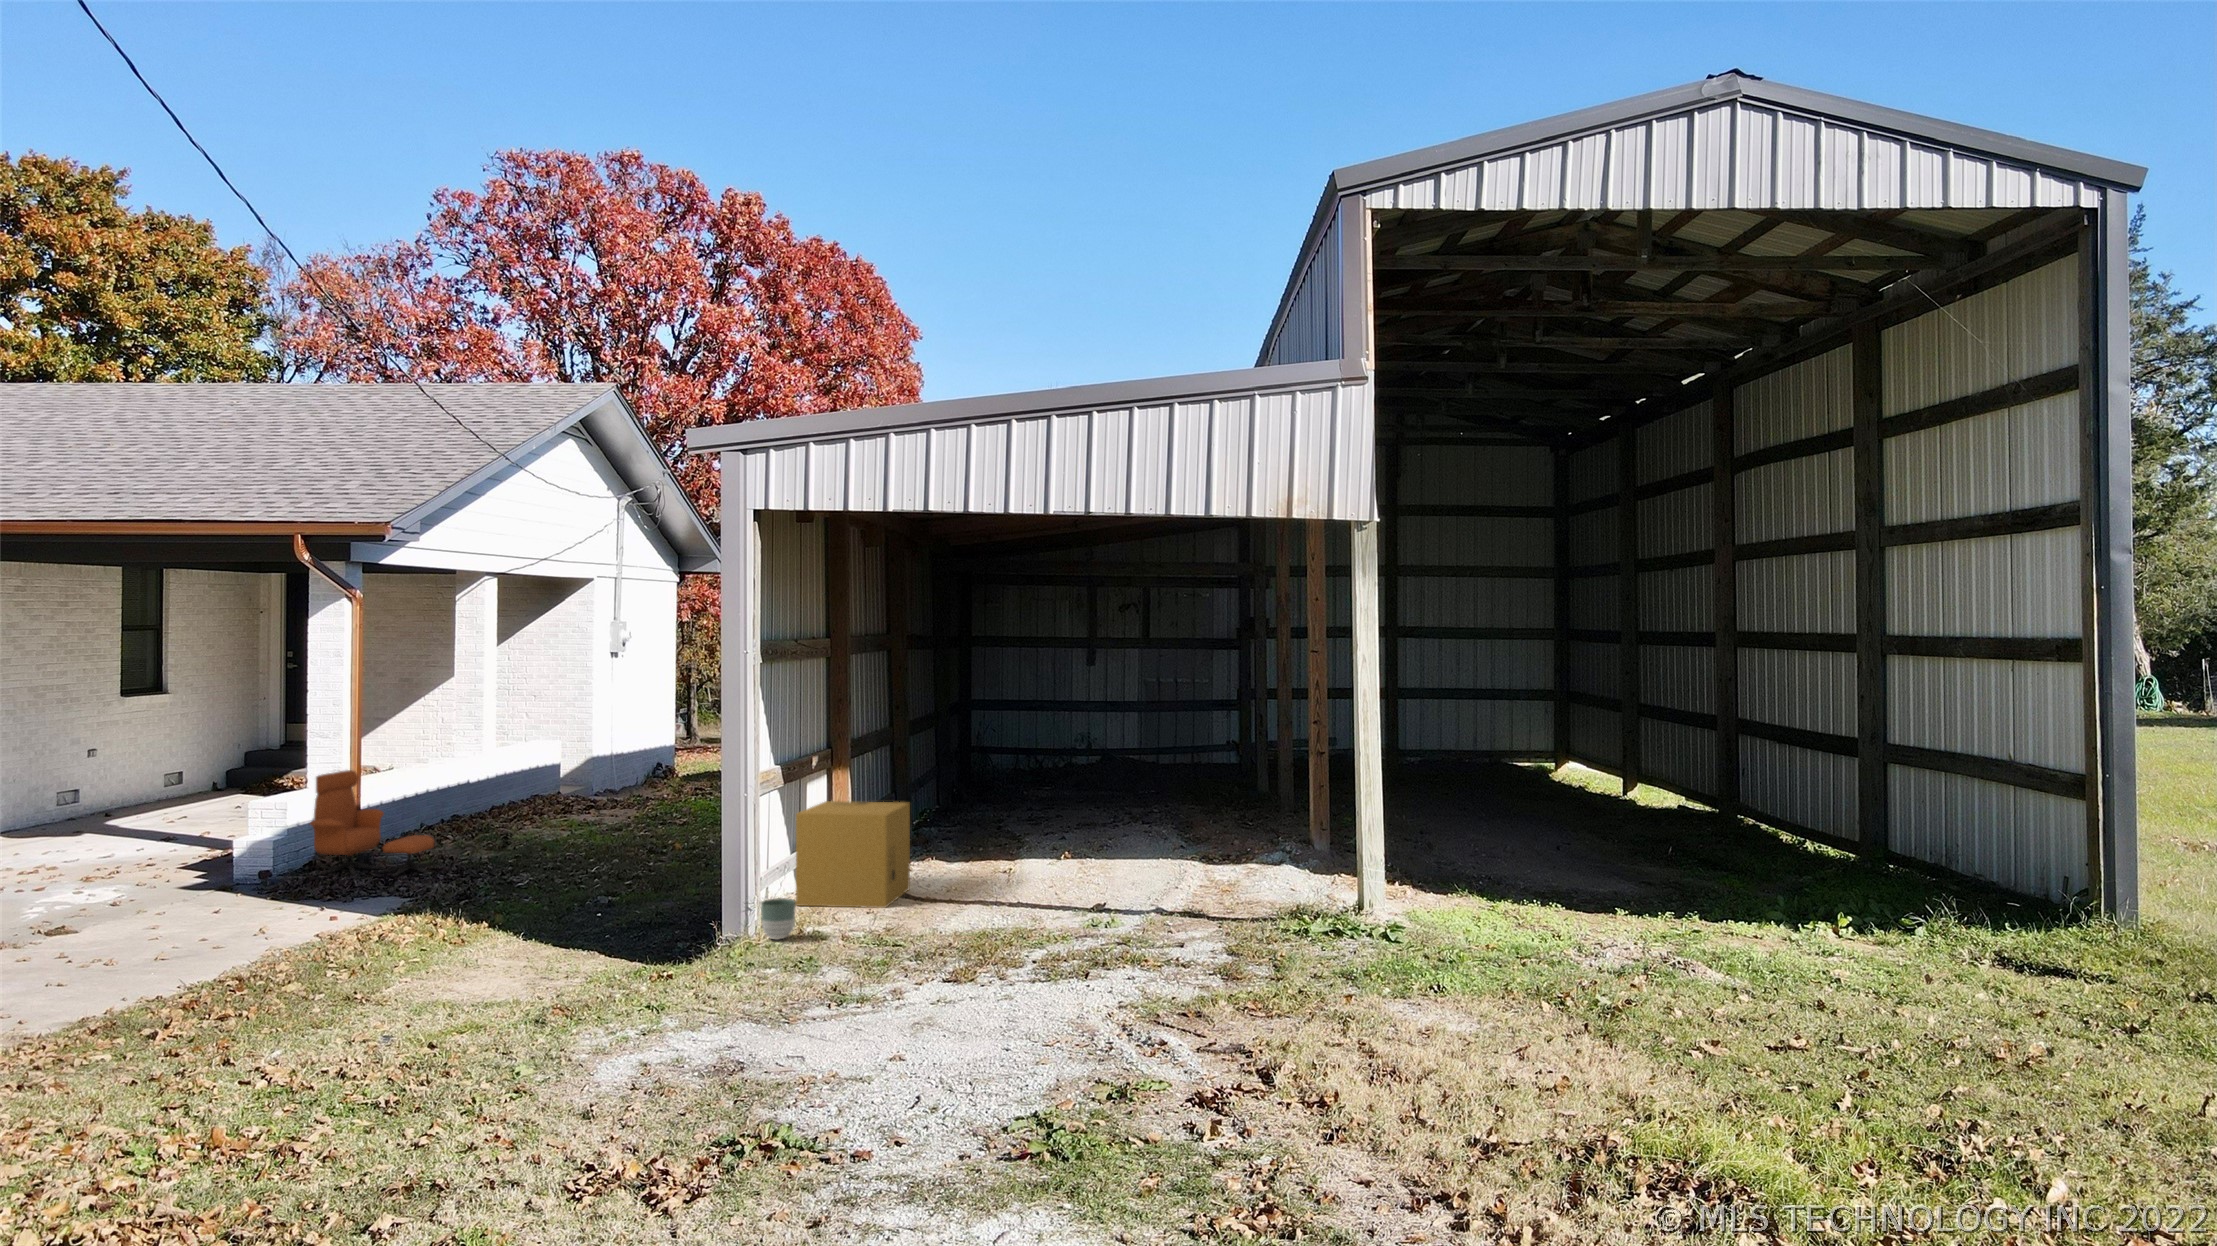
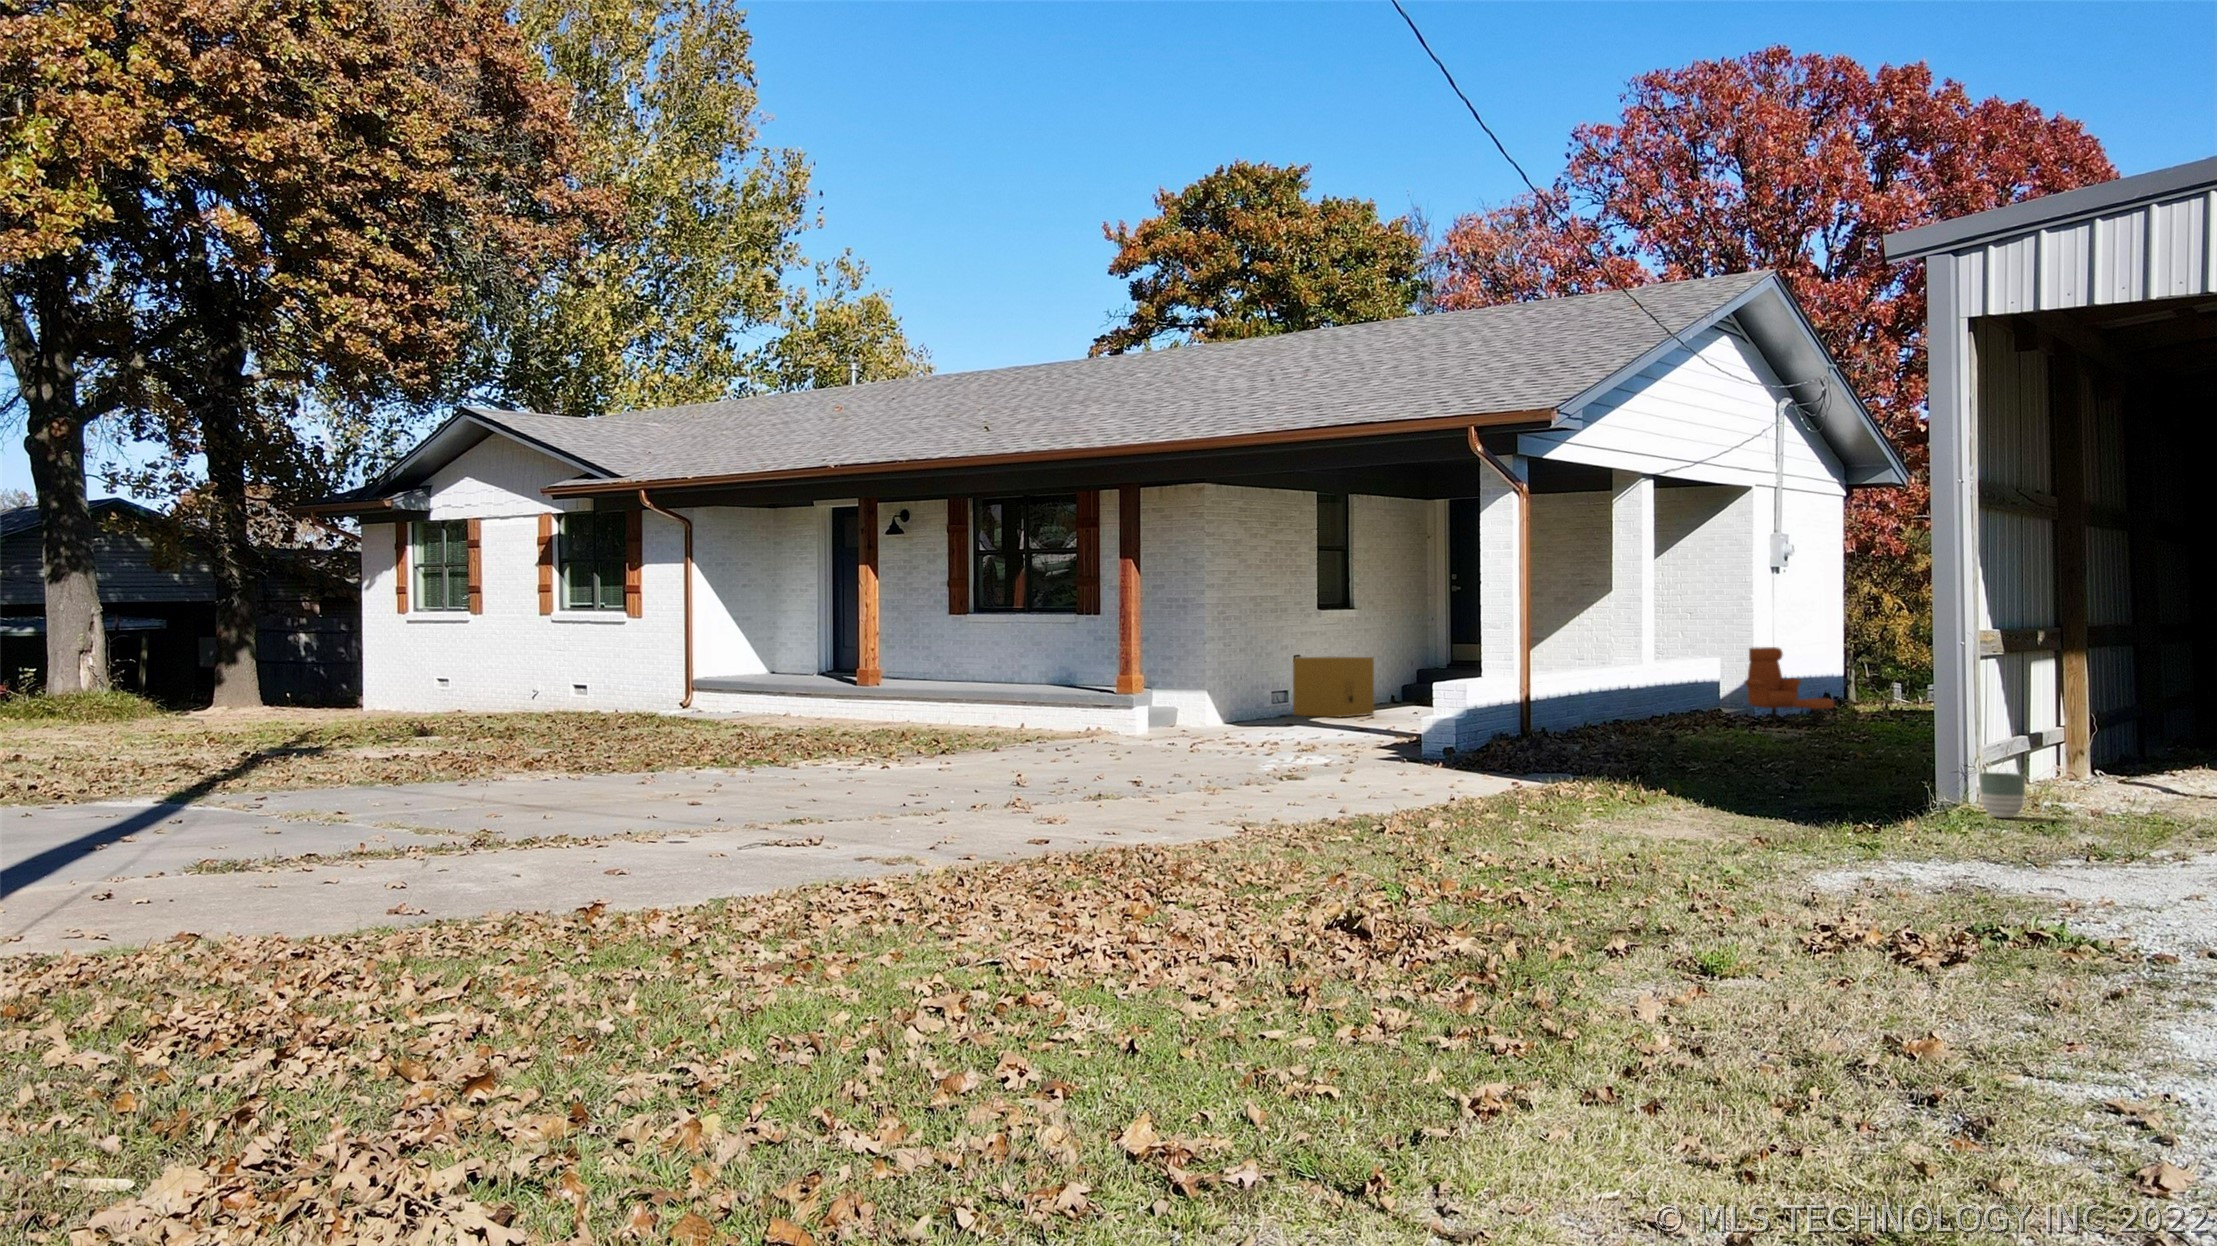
lounge chair: present [309,770,436,876] -> present [1745,647,1834,726]
cardboard box: present [796,801,910,908] -> present [1293,657,1374,717]

